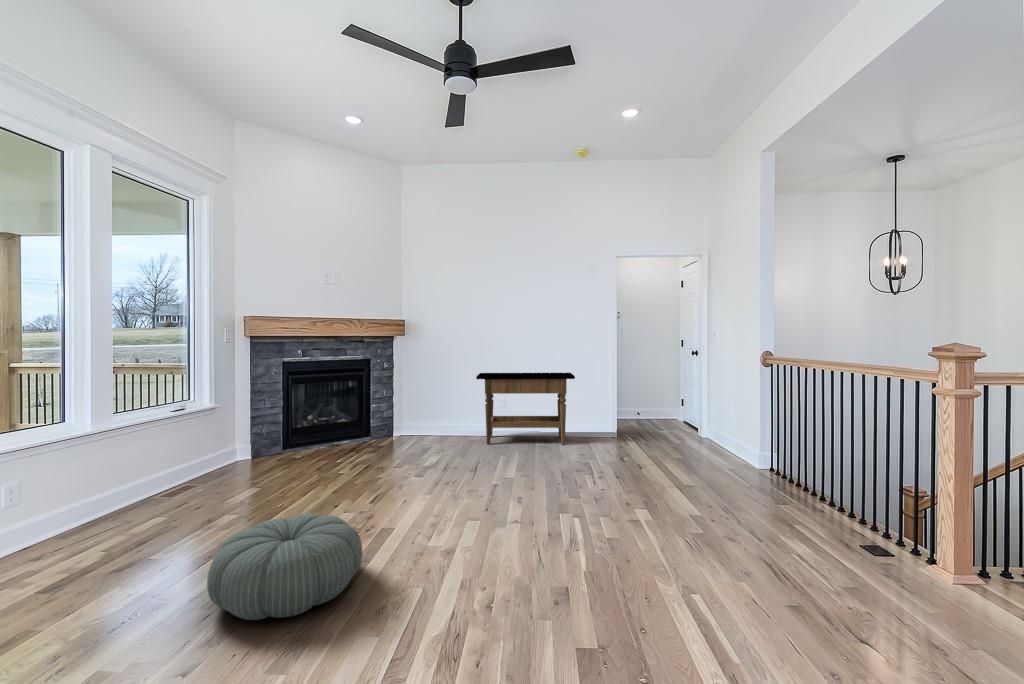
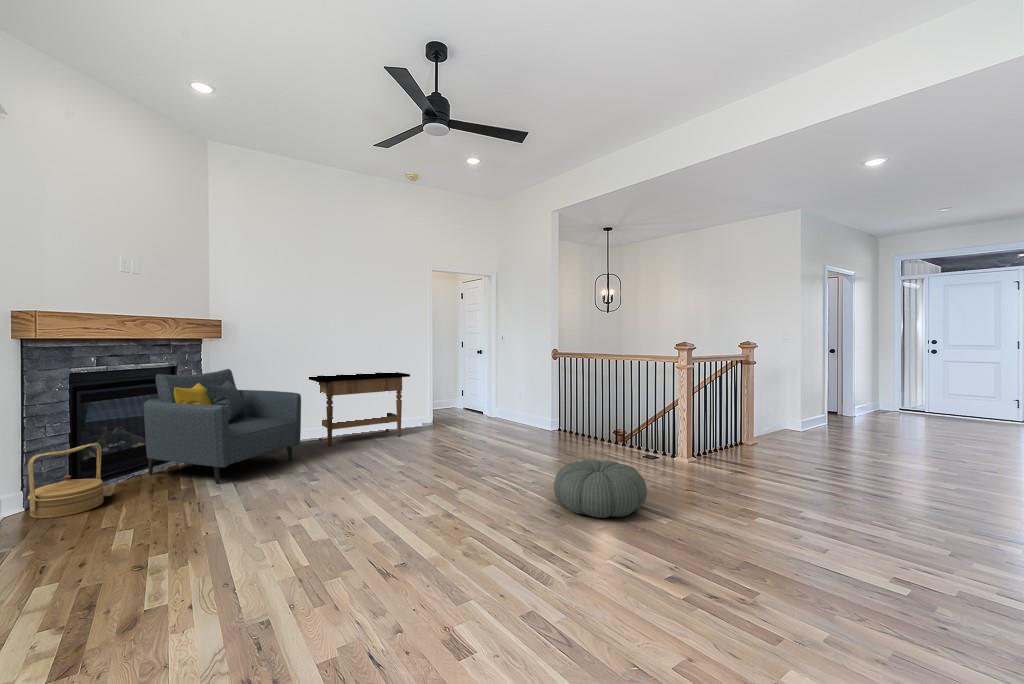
armchair: none [336,363,447,463] -> present [144,369,301,484]
woven basket: none [243,416,293,467] -> present [28,444,105,518]
pouf: present [207,514,362,620] -> present [554,459,647,518]

